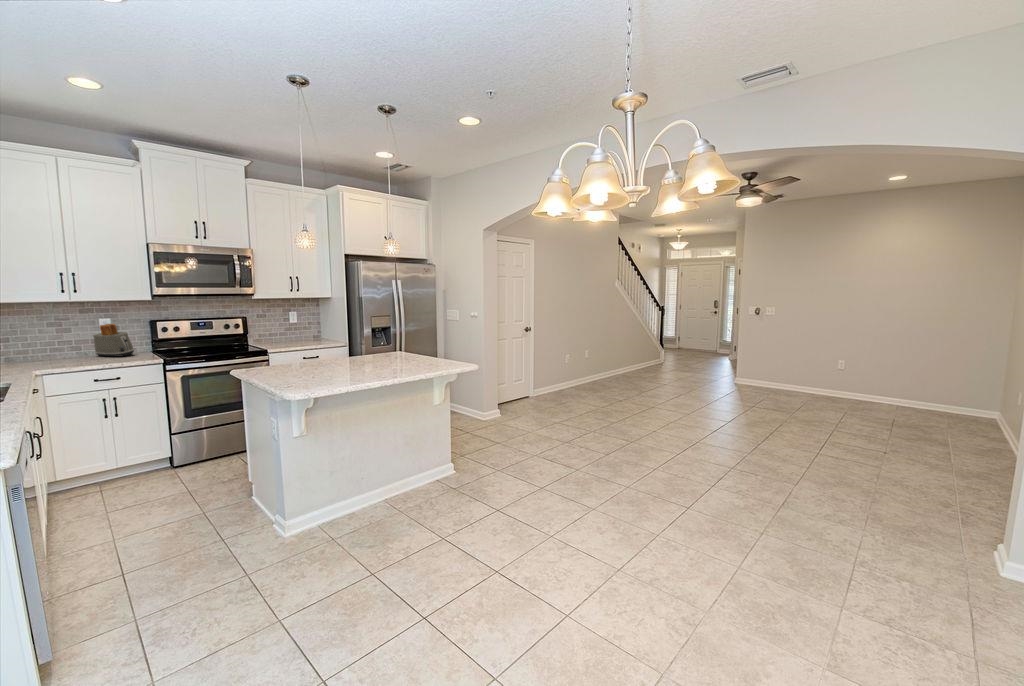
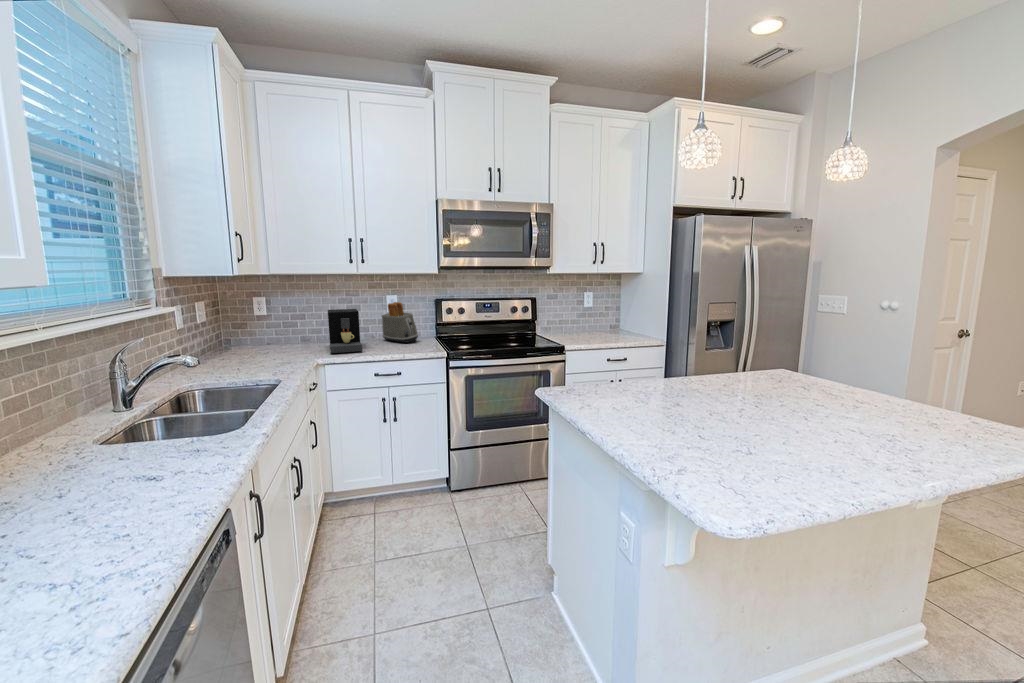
coffee maker: none [31,330,76,367] -> present [328,309,362,353]

